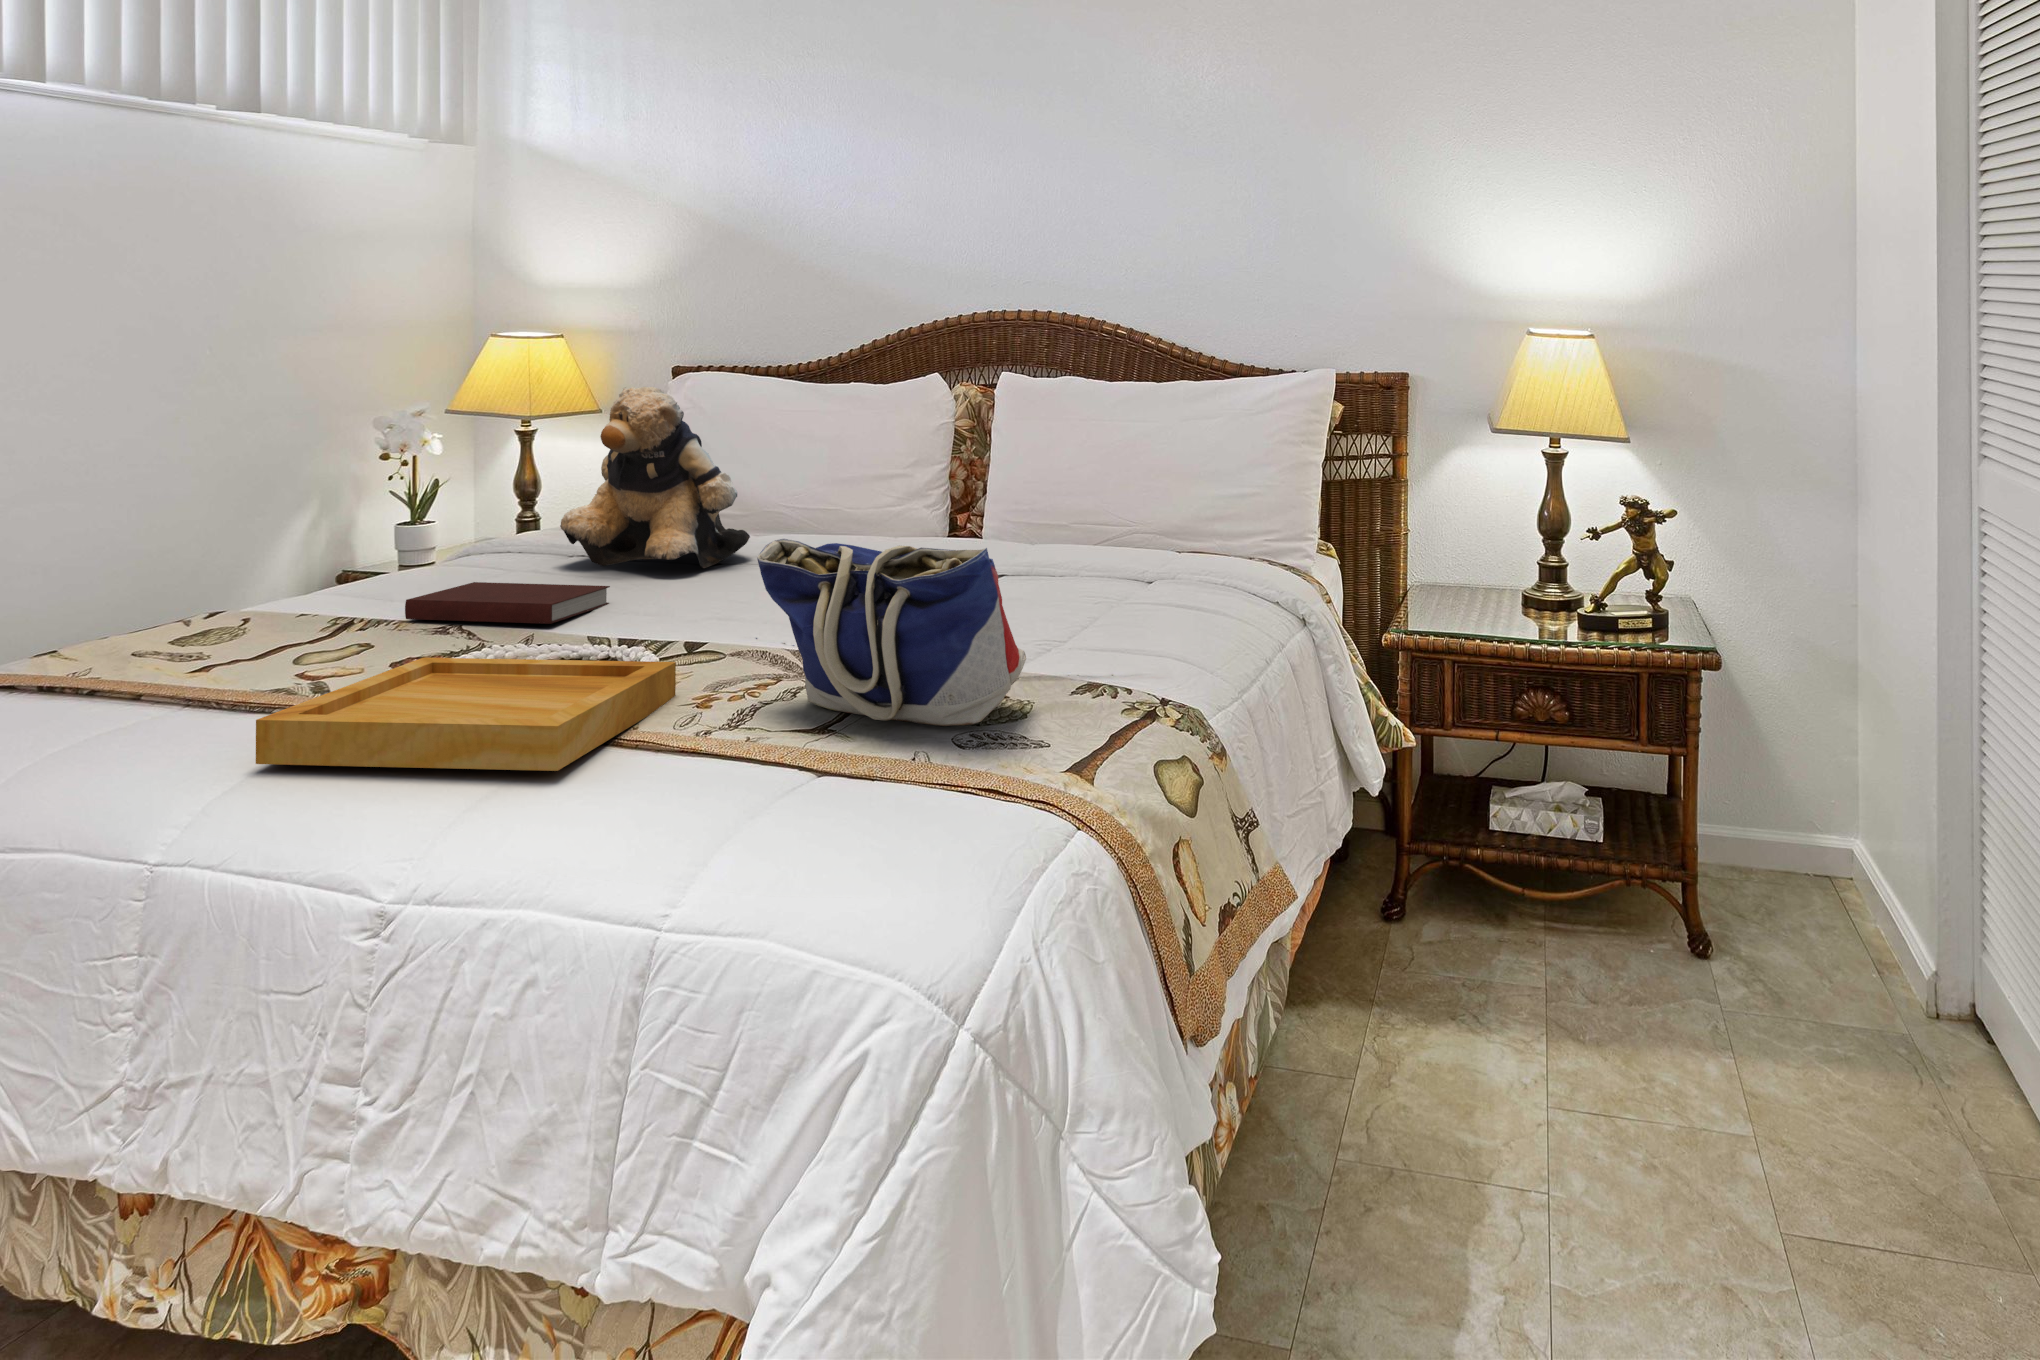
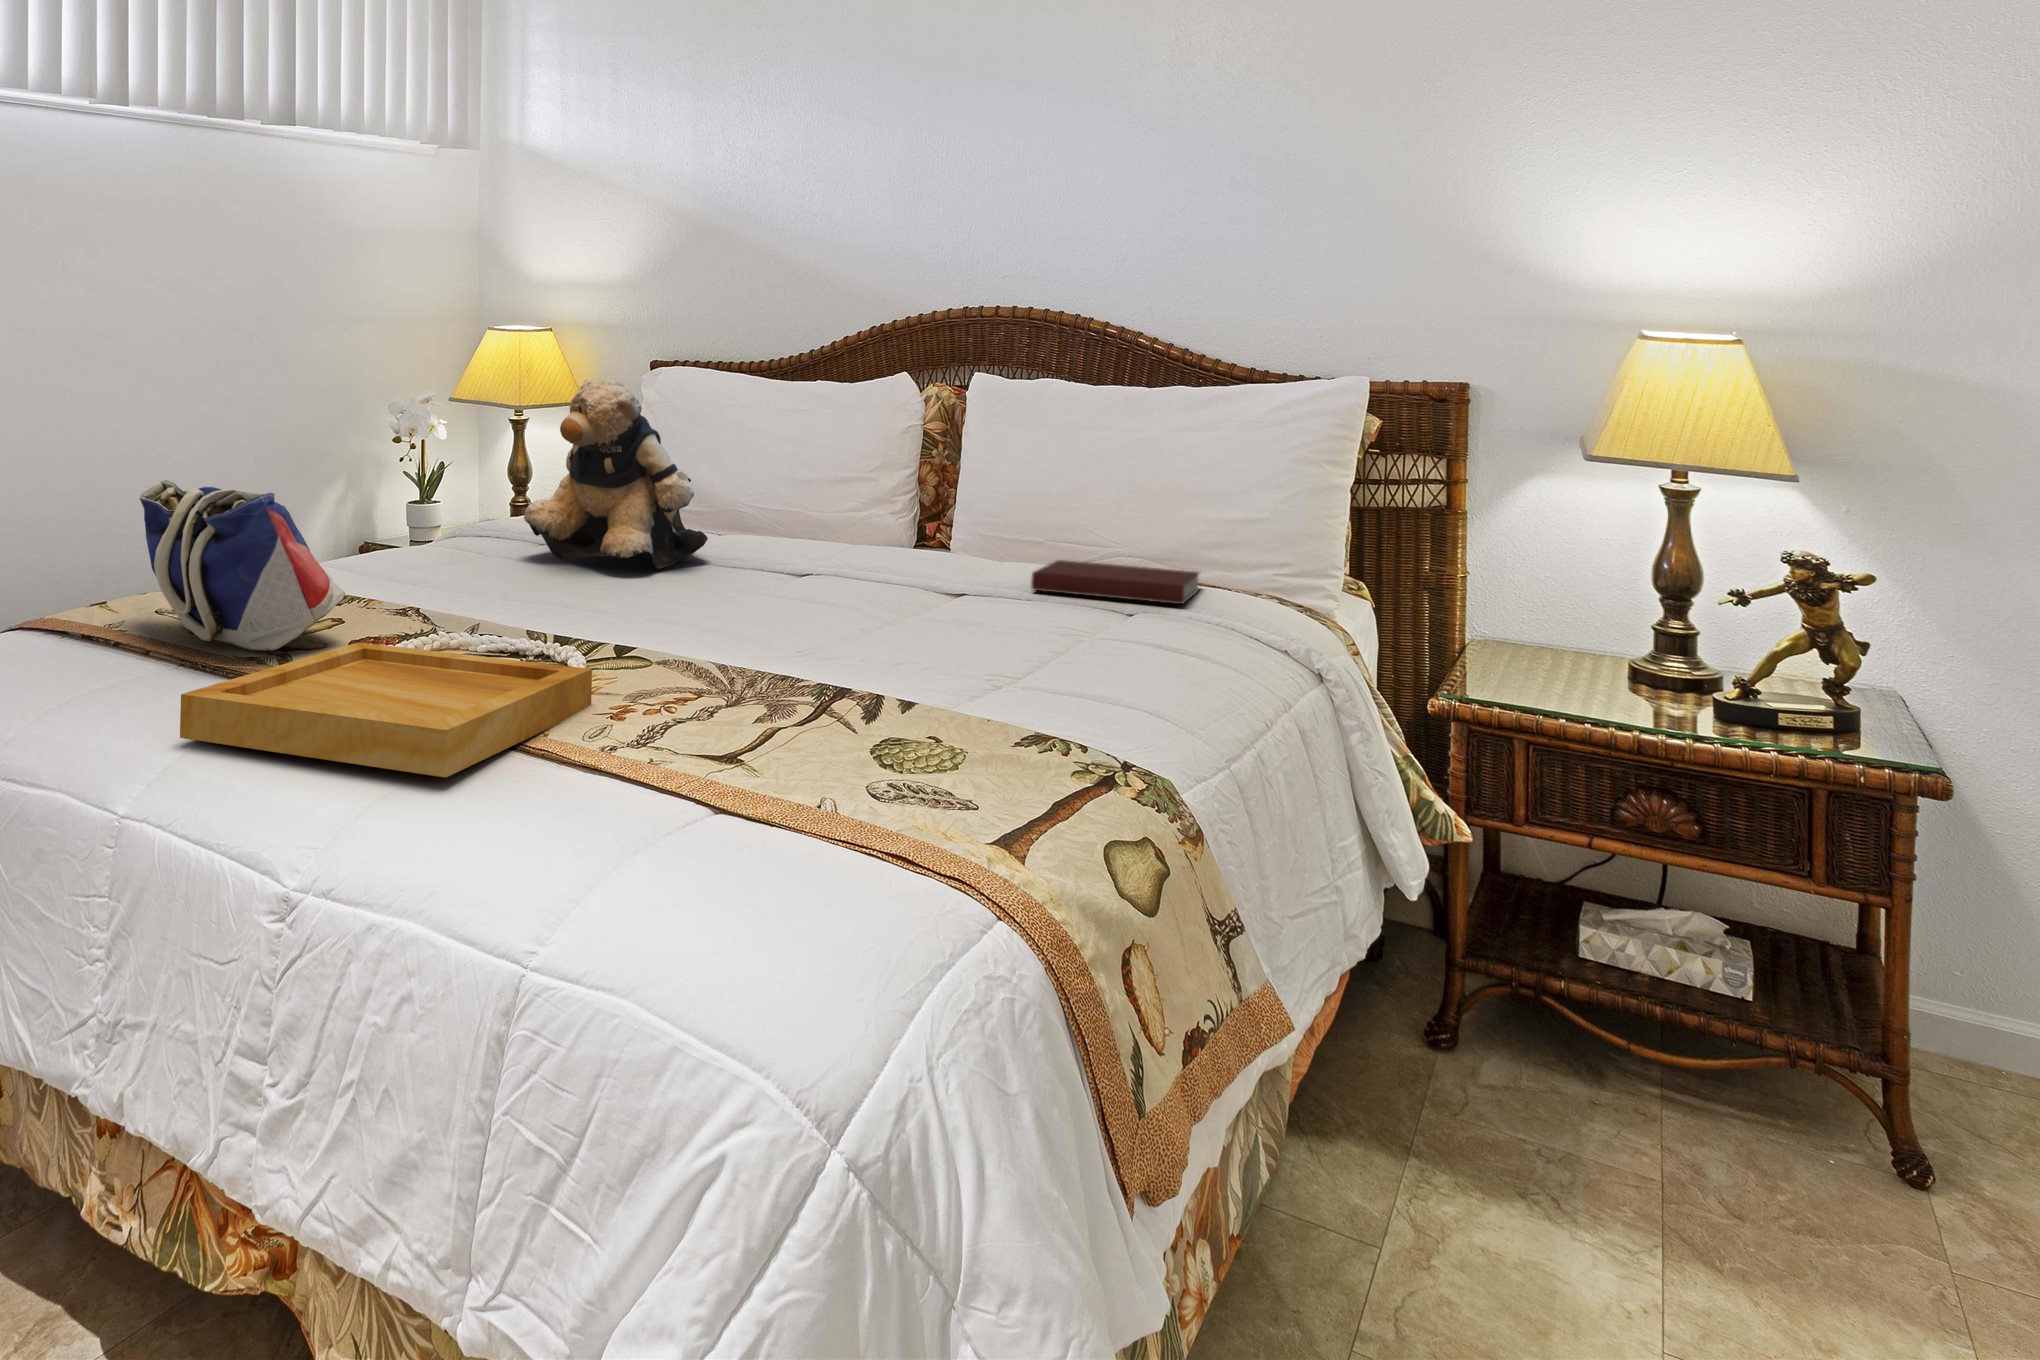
tote bag: present [757,539,1026,726] -> present [140,480,345,651]
notebook: present [405,582,610,624] -> present [1031,560,1199,604]

